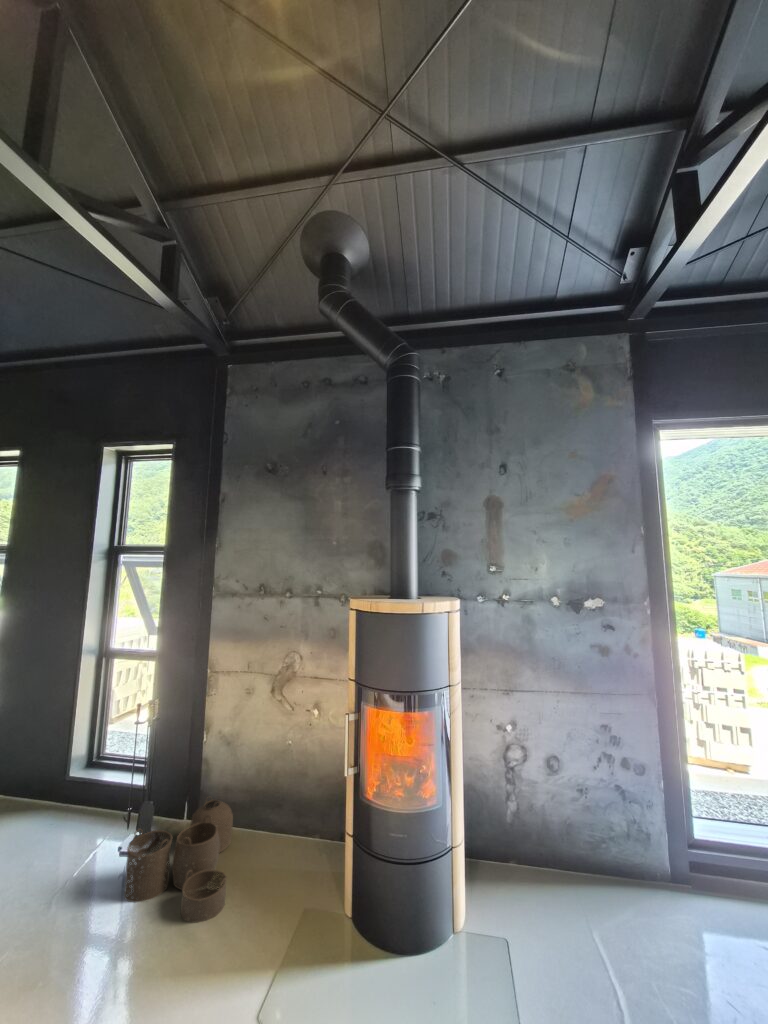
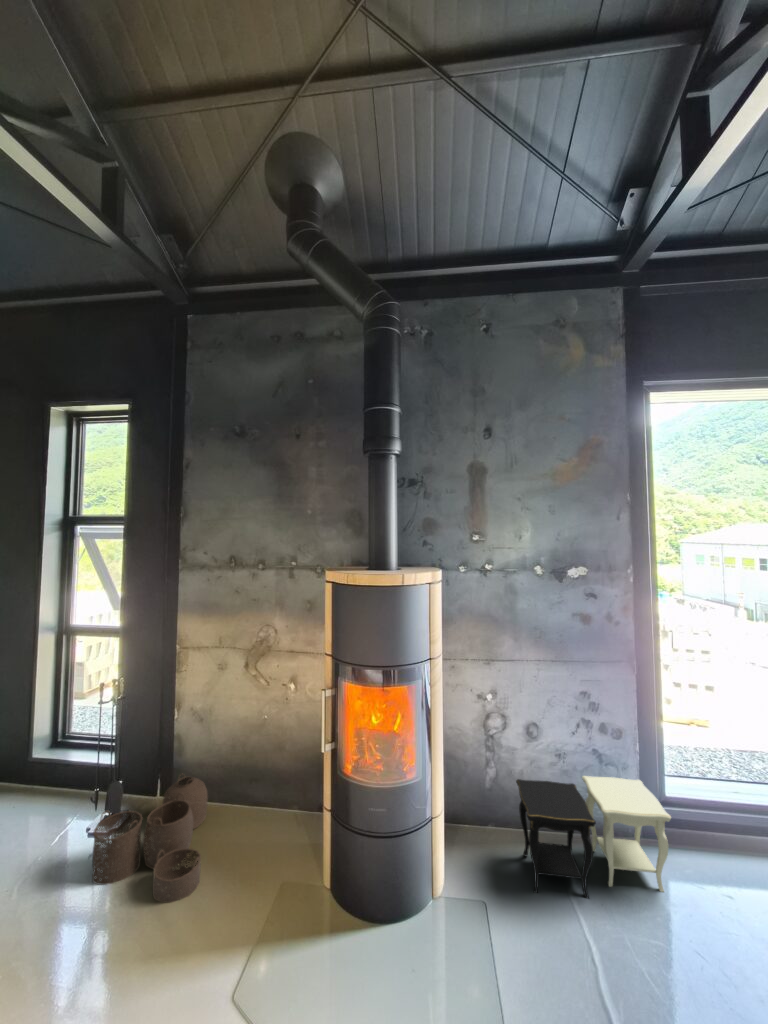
side table: none [537,812,697,942] -> present [516,776,671,898]

